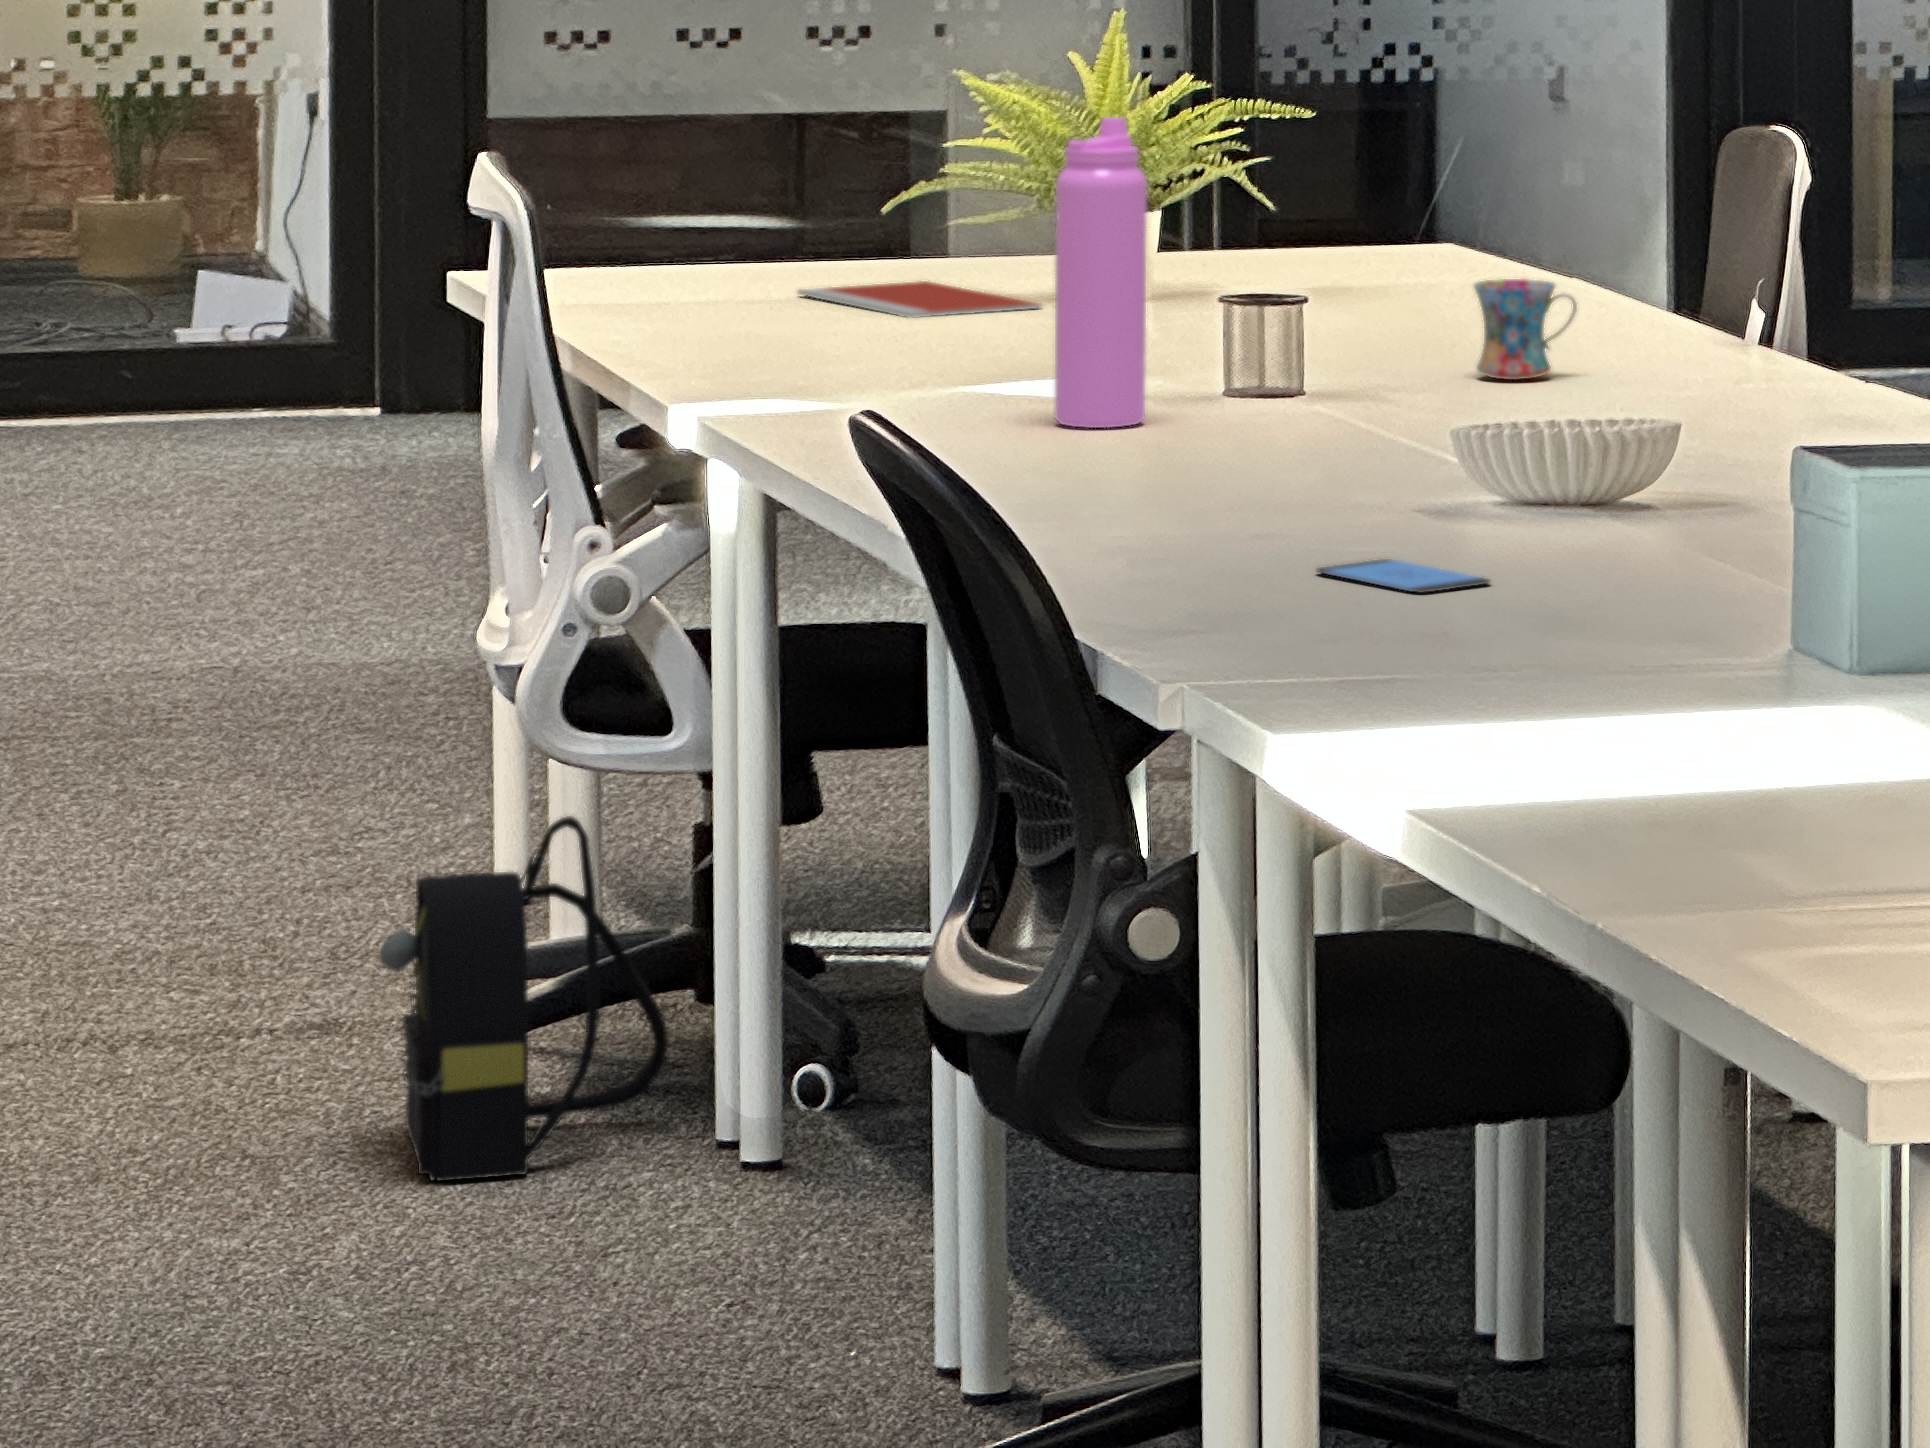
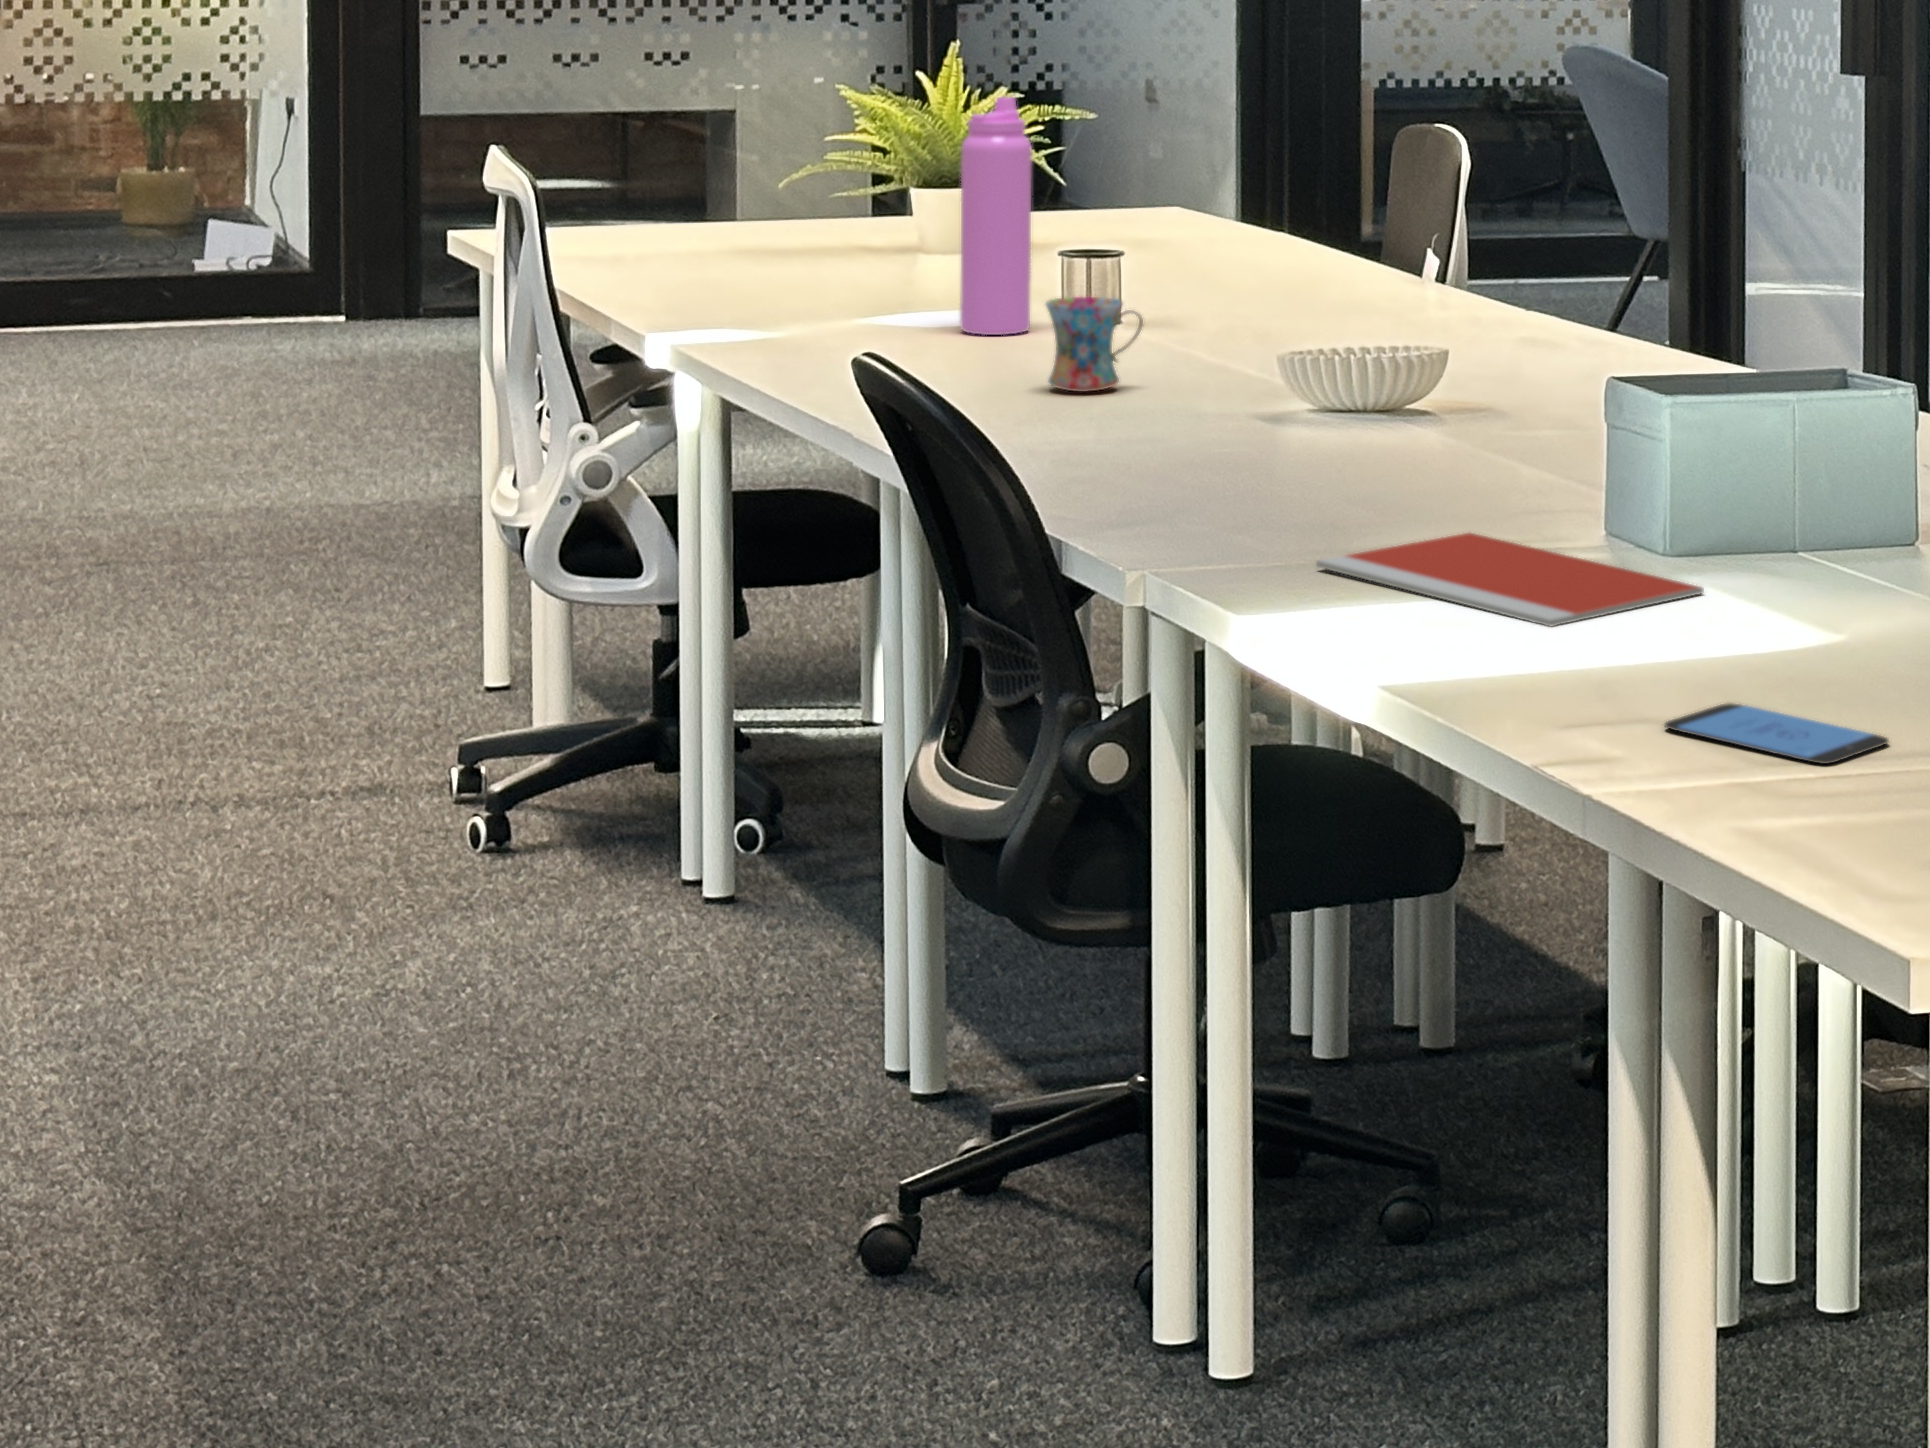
mug: present [1474,279,1577,380] -> present [1046,297,1143,392]
notebook: present [798,281,1042,318] -> present [1316,533,1704,626]
smartphone: present [1317,559,1490,593] -> present [1665,703,1888,764]
backpack: present [380,816,668,1181] -> none [426,641,655,931]

